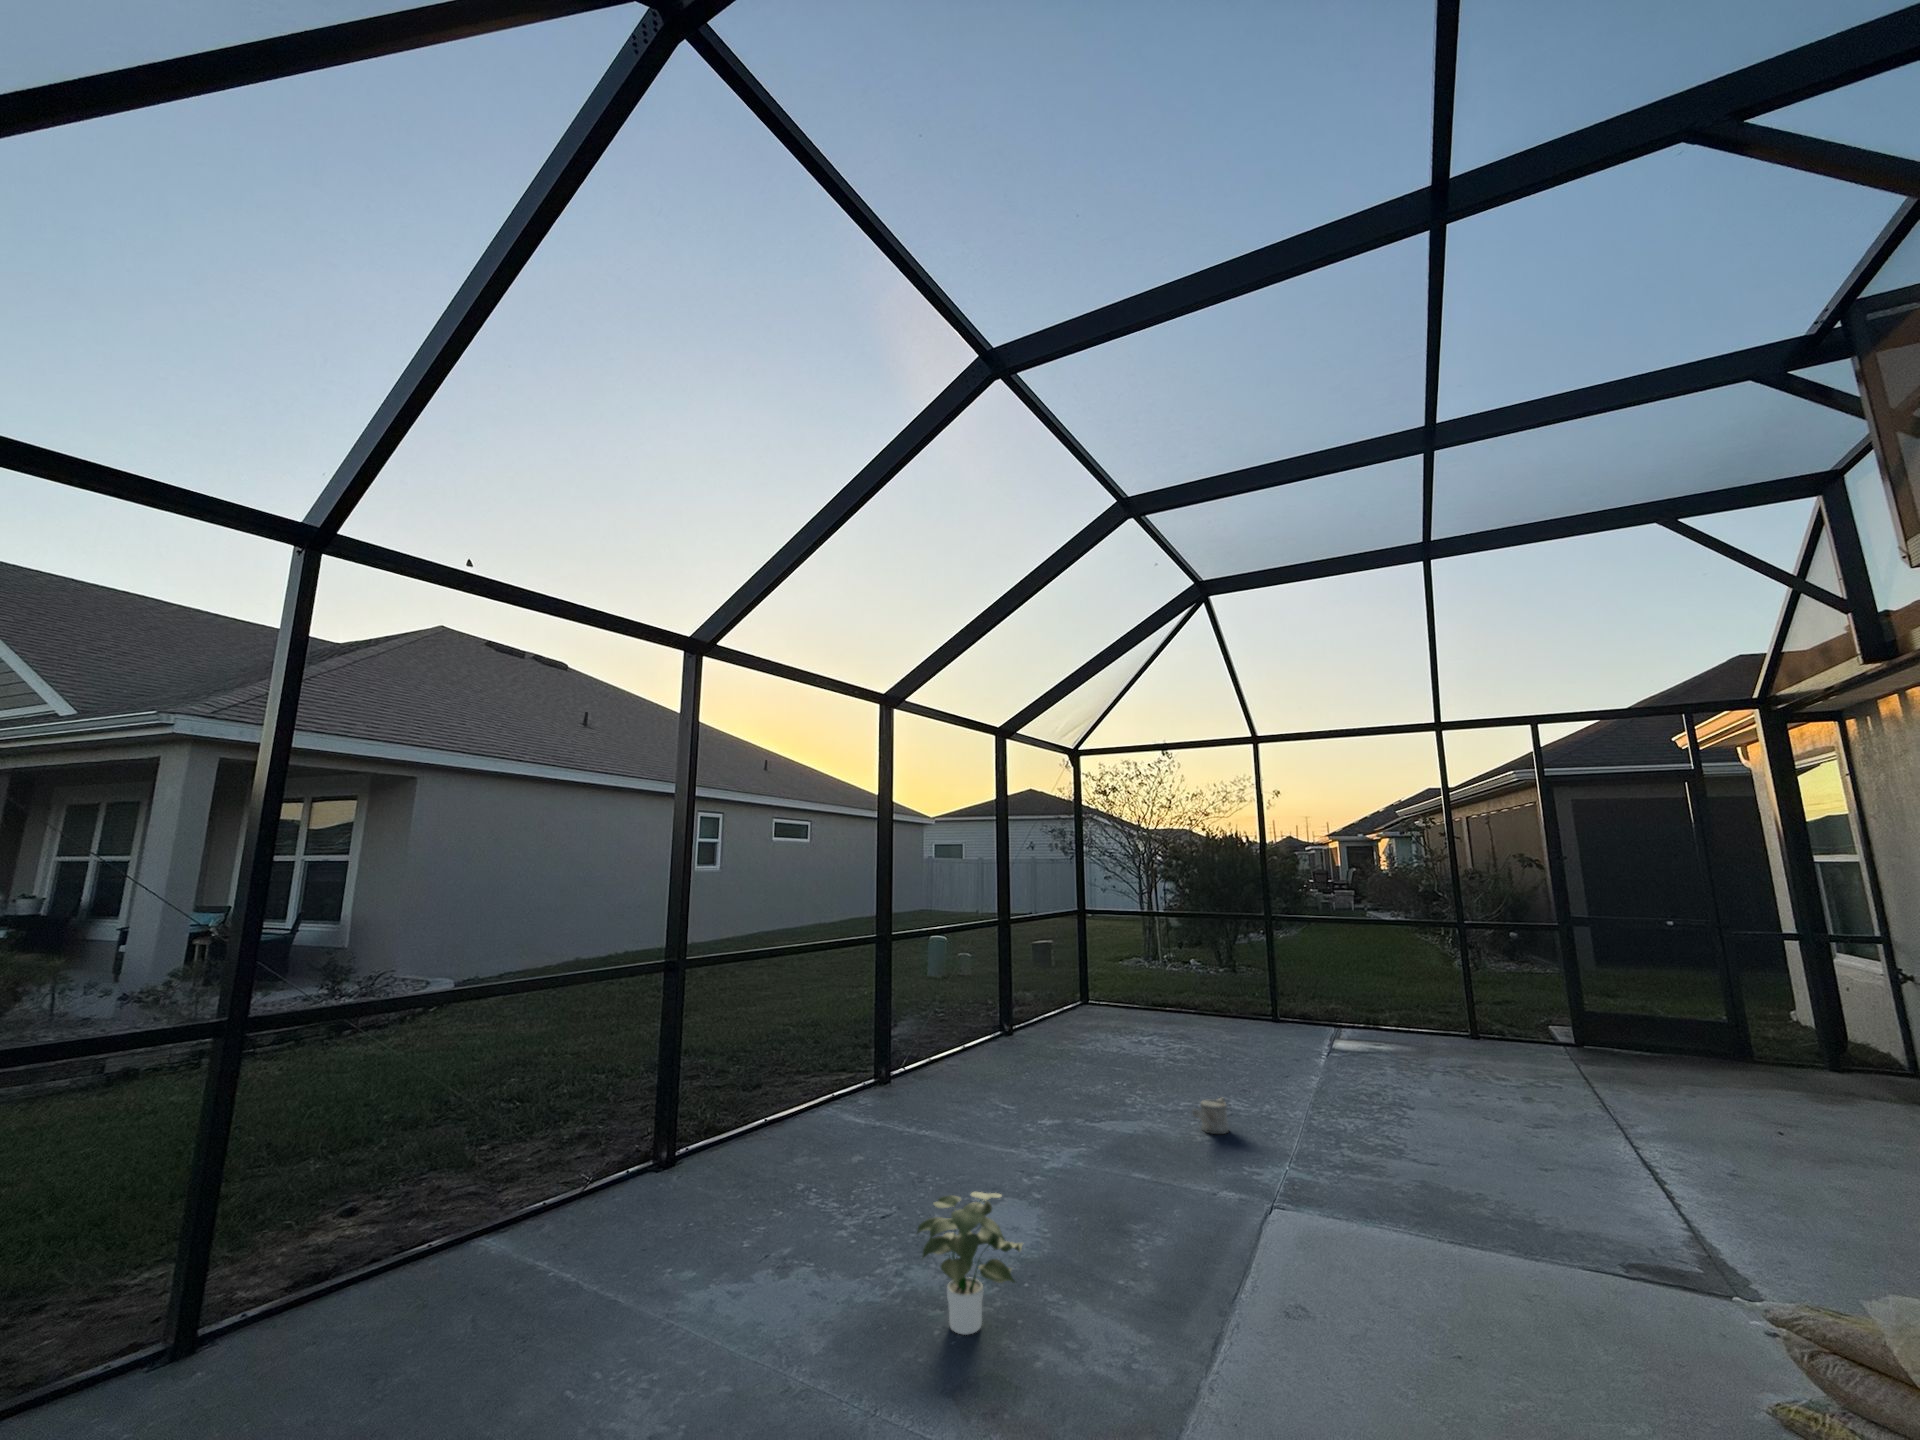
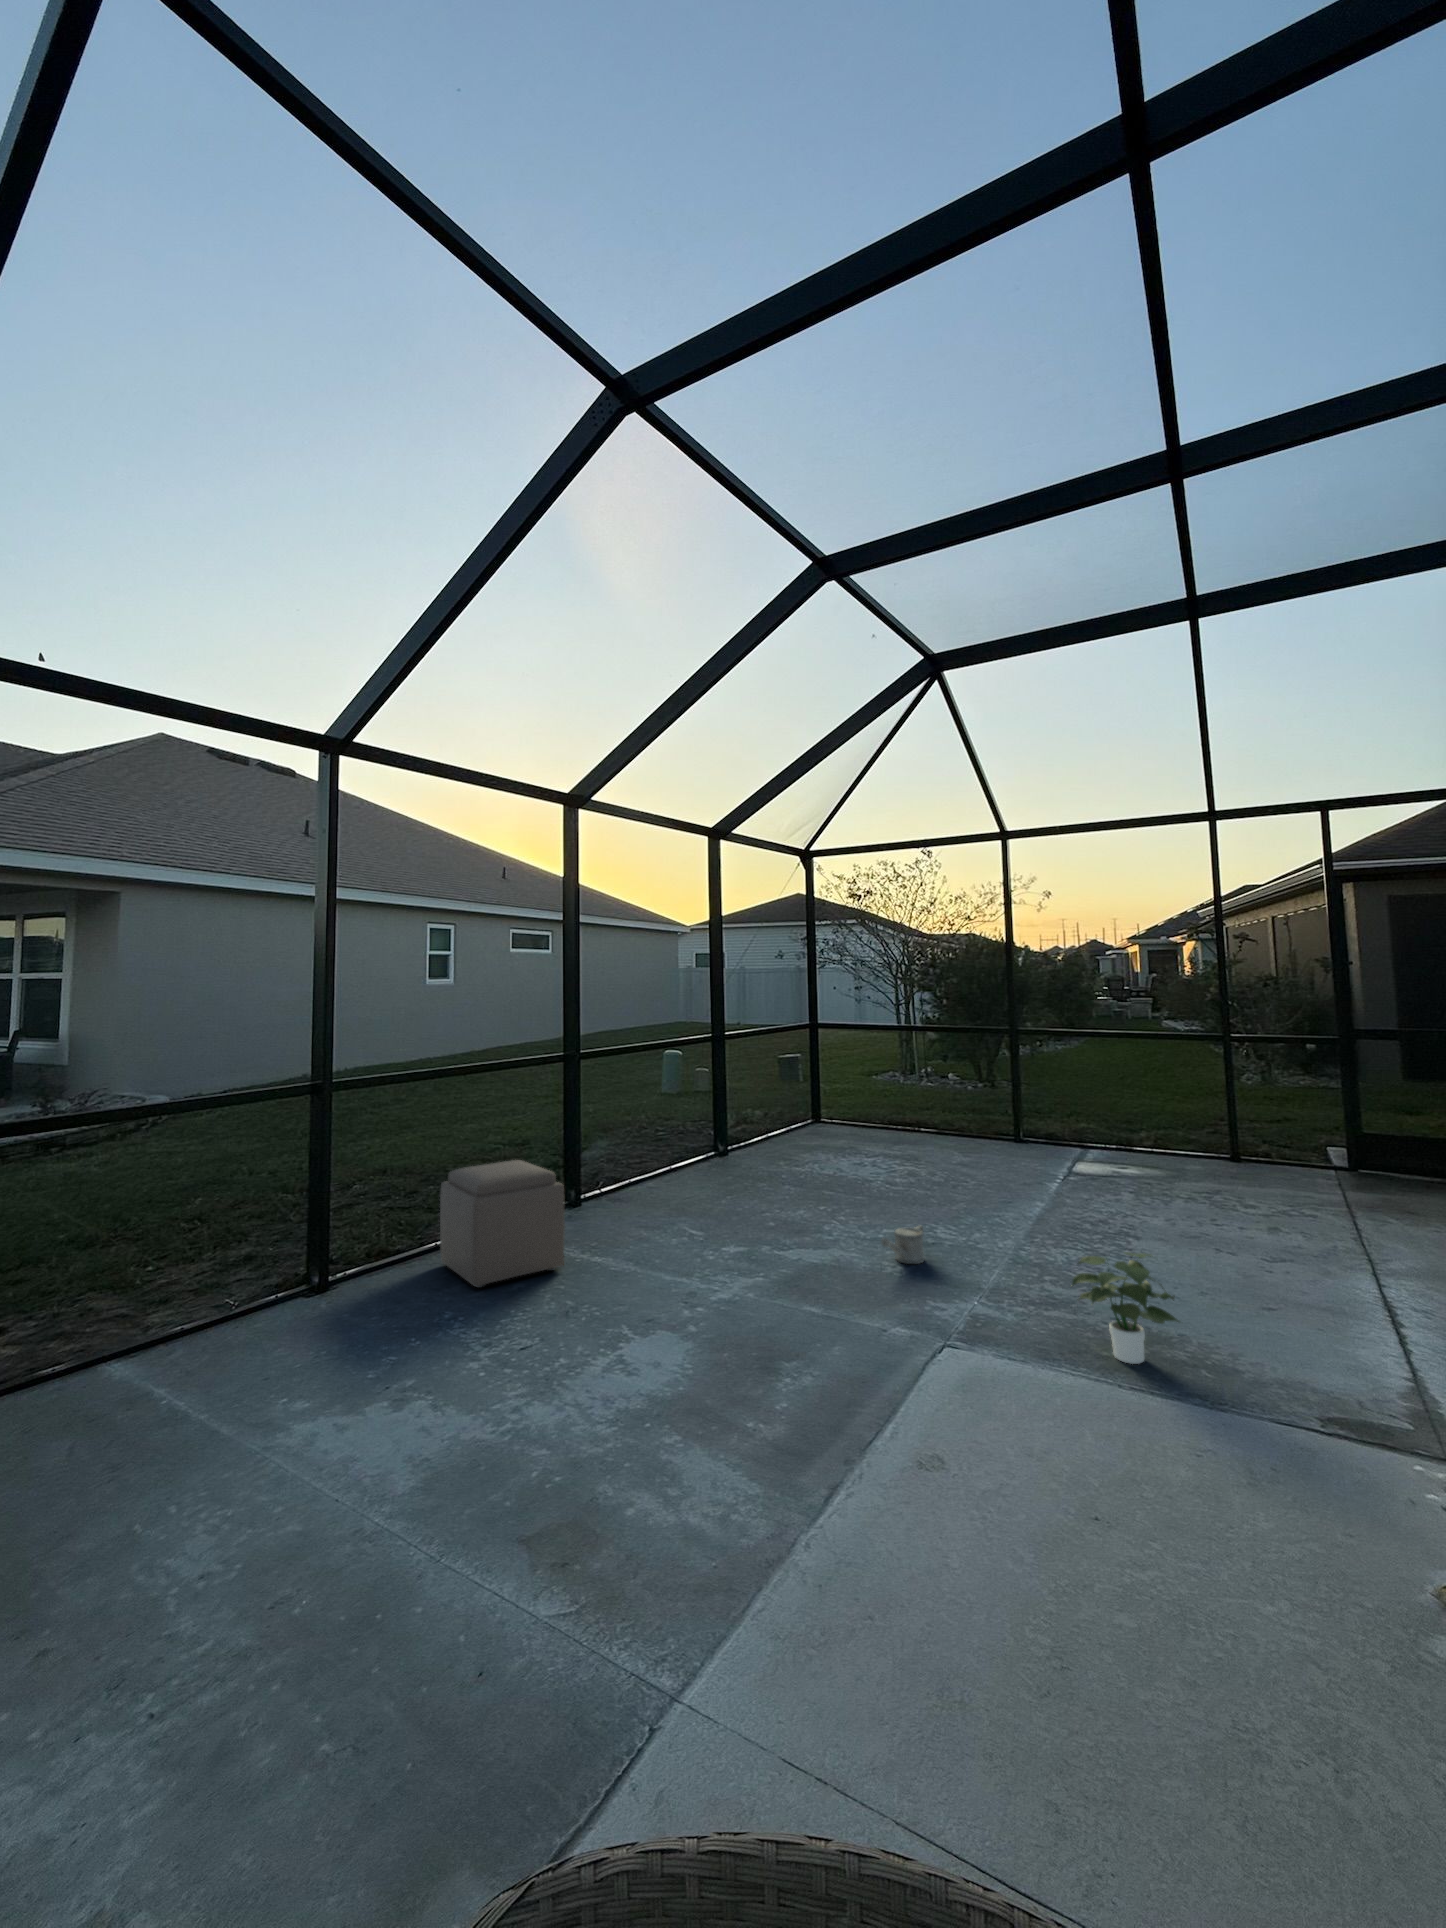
ottoman: none [775,1037,897,1162] -> present [440,1160,565,1288]
potted plant: present [917,1192,1022,1335] -> present [1072,1252,1179,1364]

